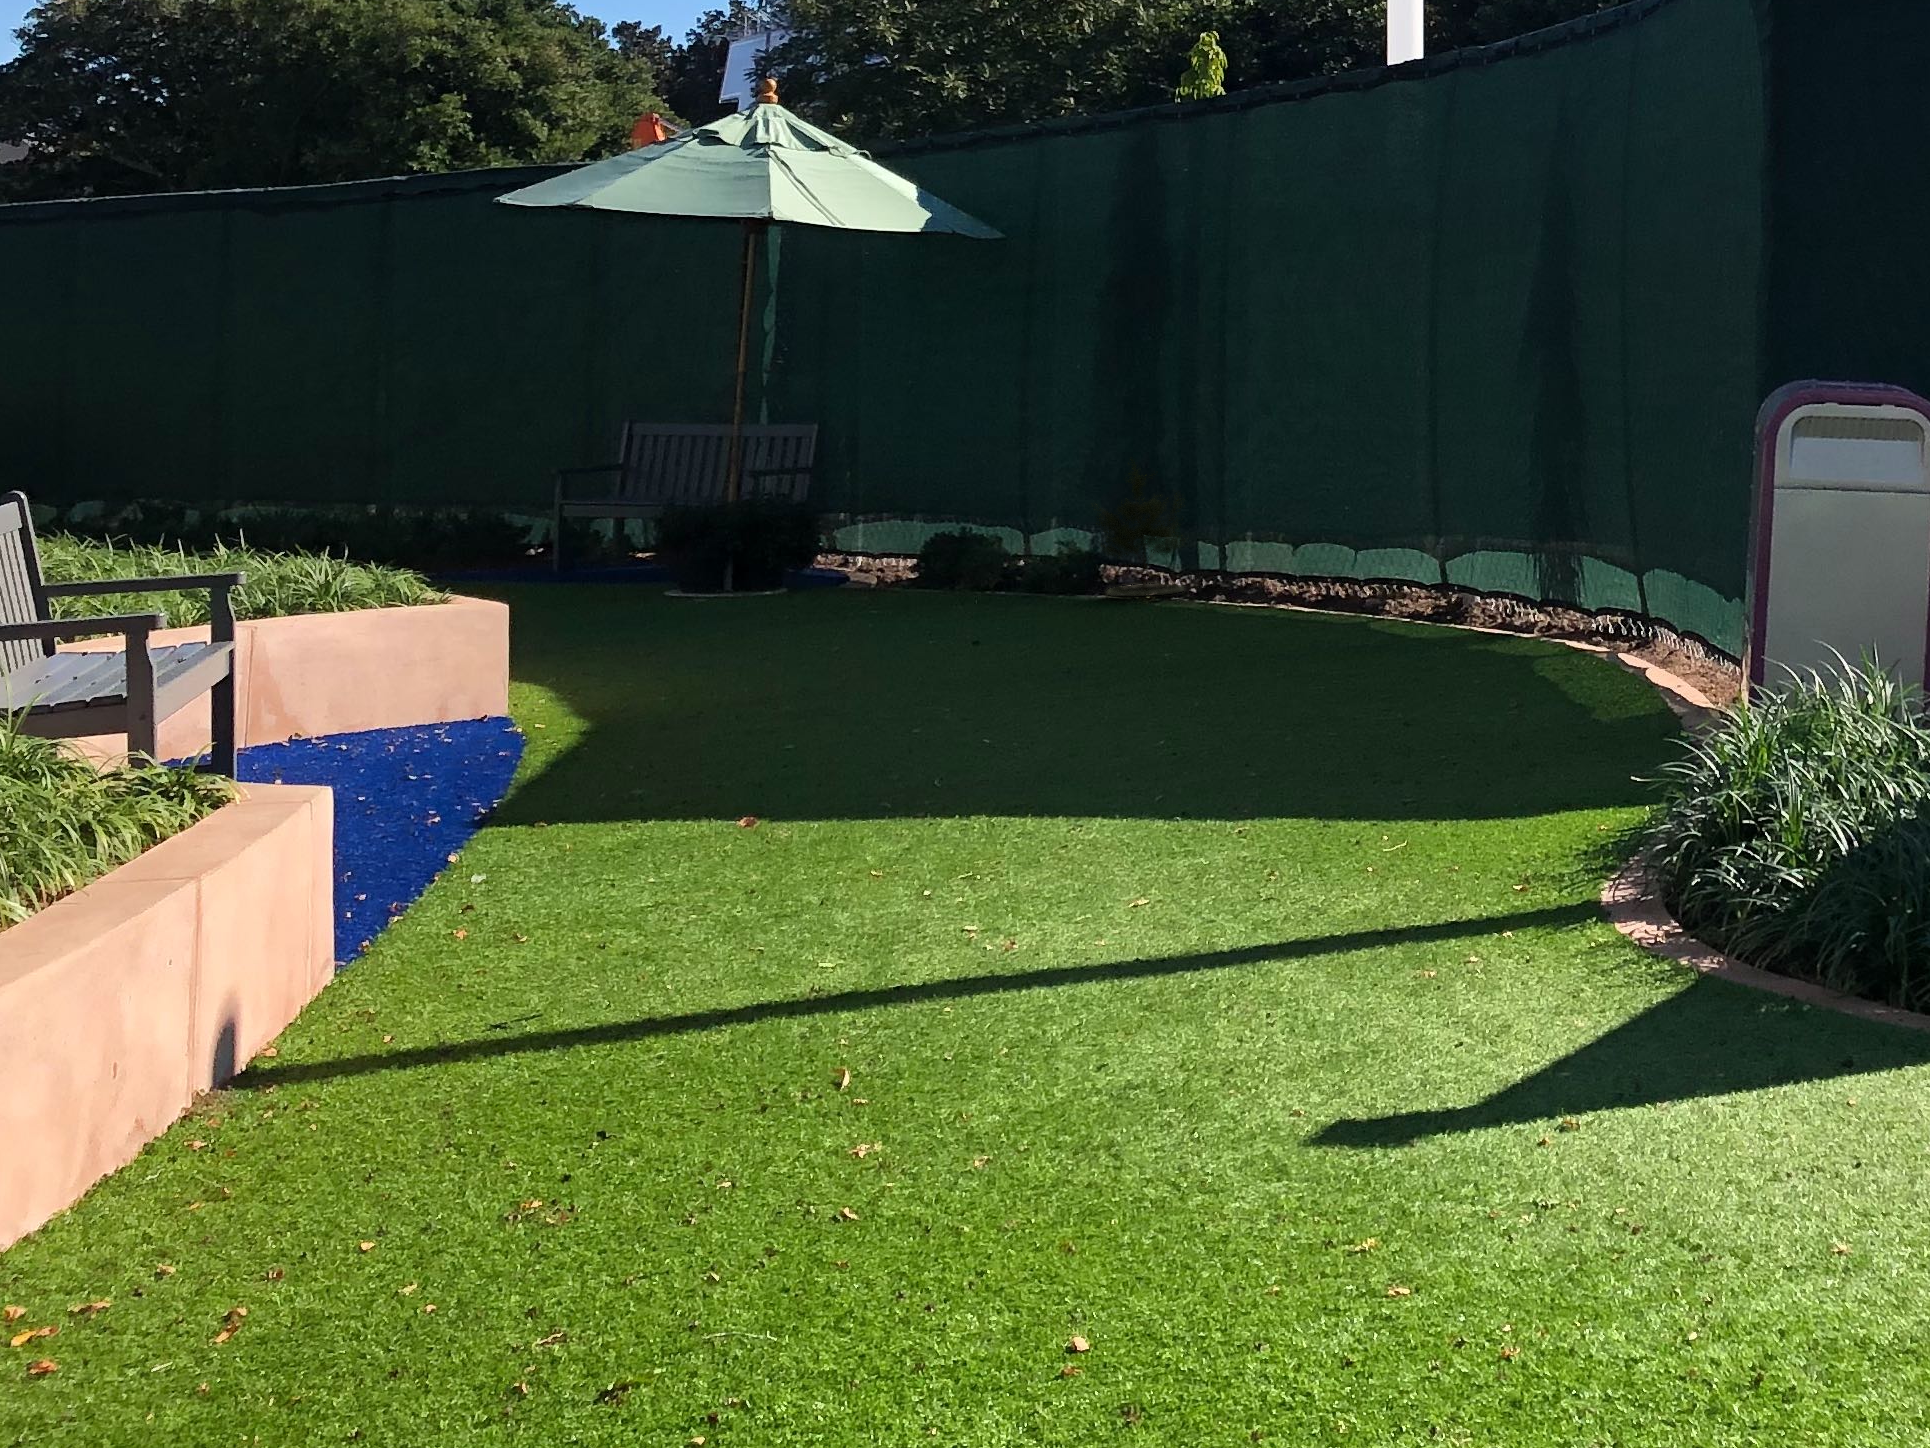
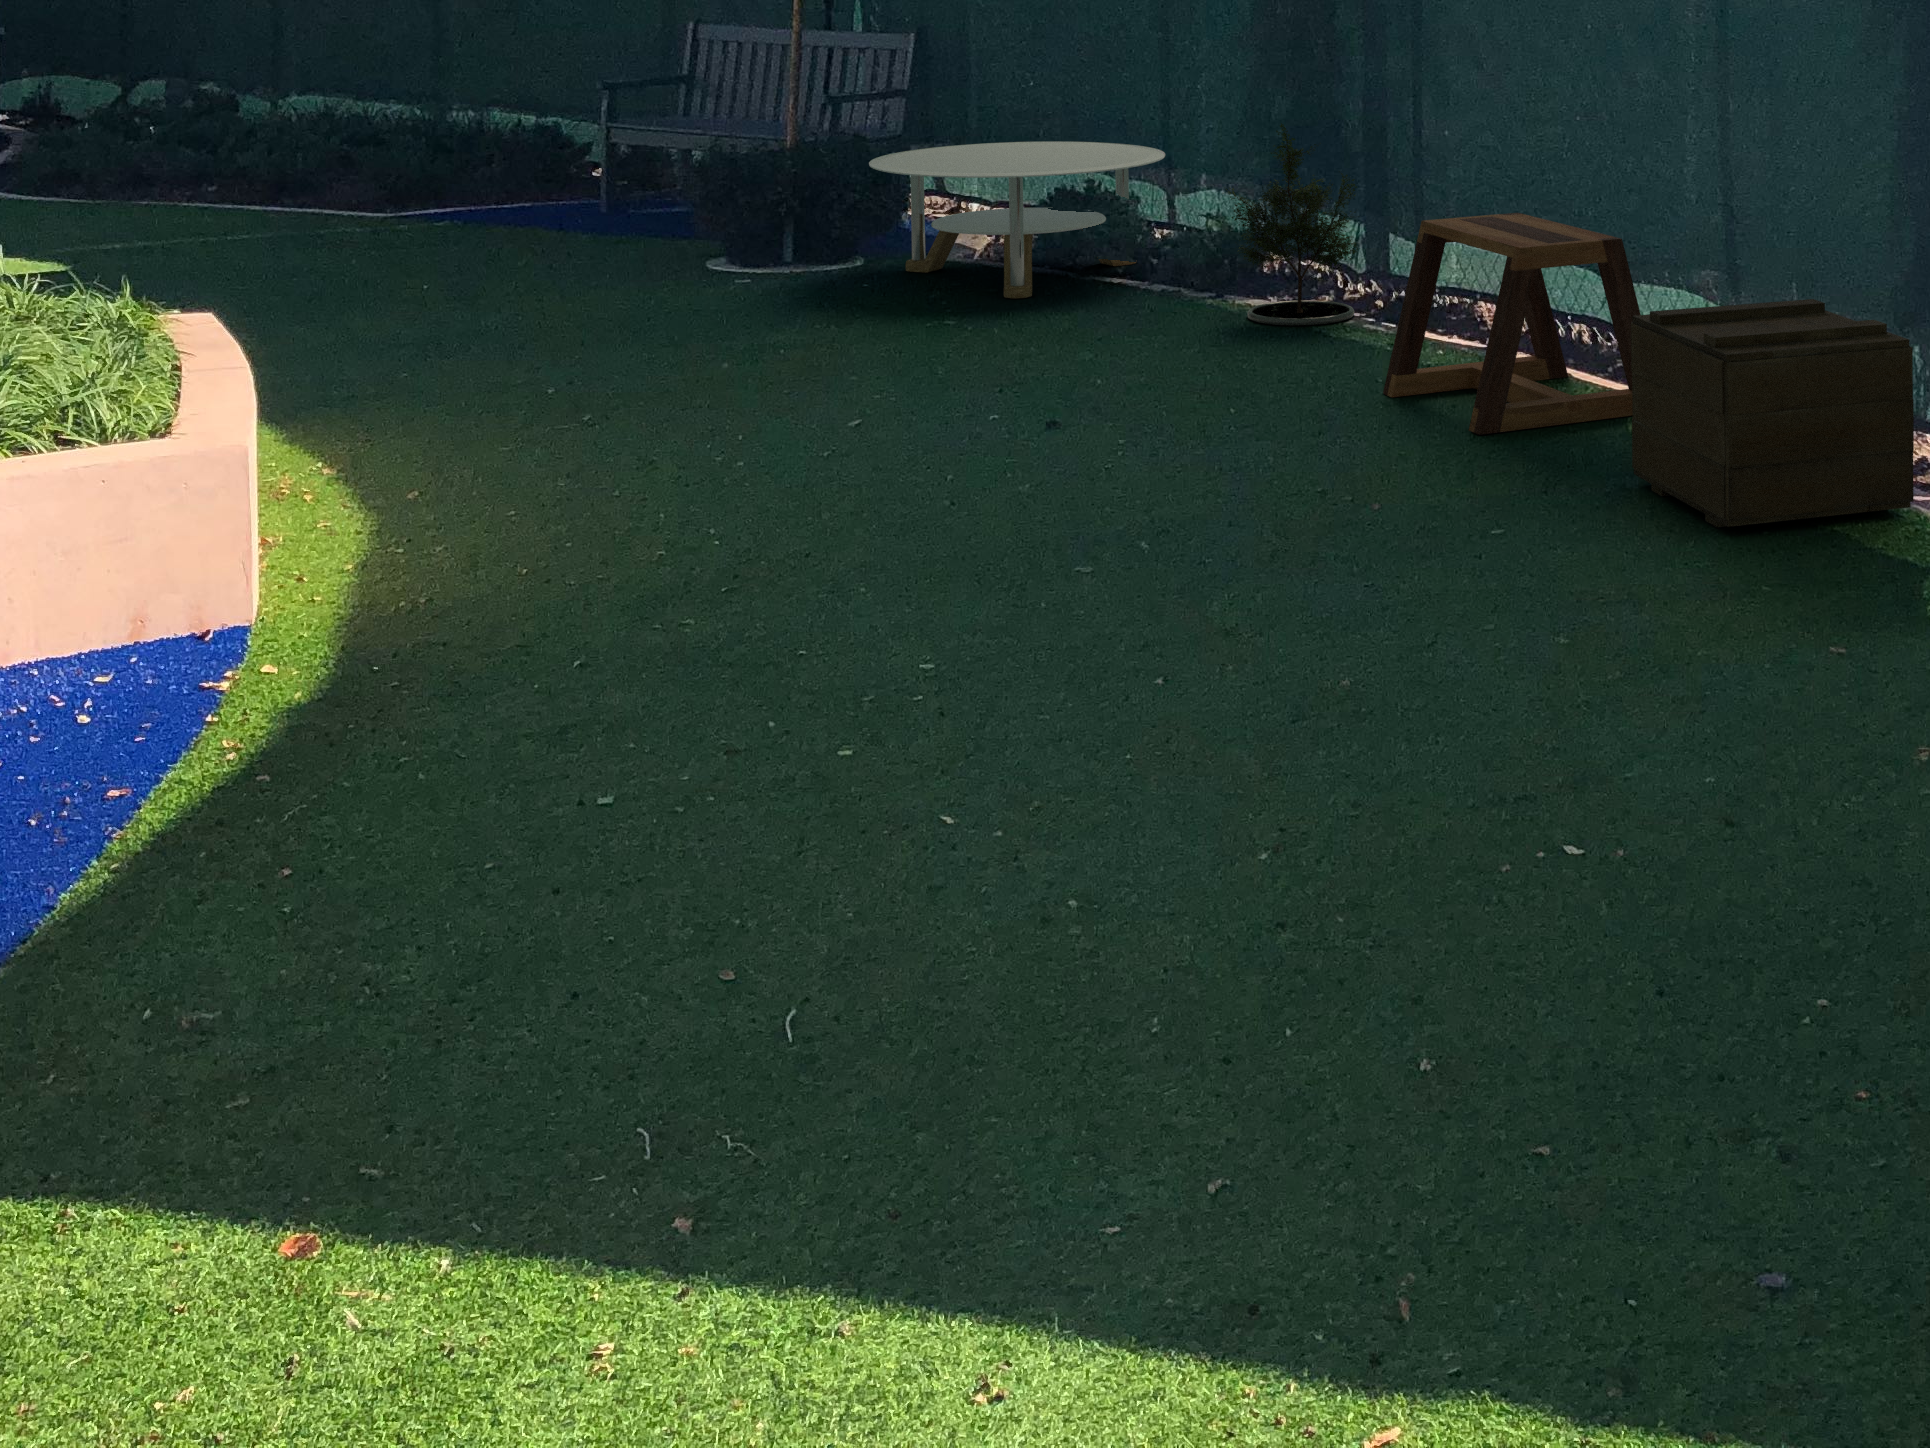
round table: none [811,491,1038,594] -> present [869,141,1165,298]
stool: none [1210,498,1398,628] -> present [1383,213,1641,435]
wooden crate: none [1372,522,1542,649] -> present [1631,299,1914,527]

